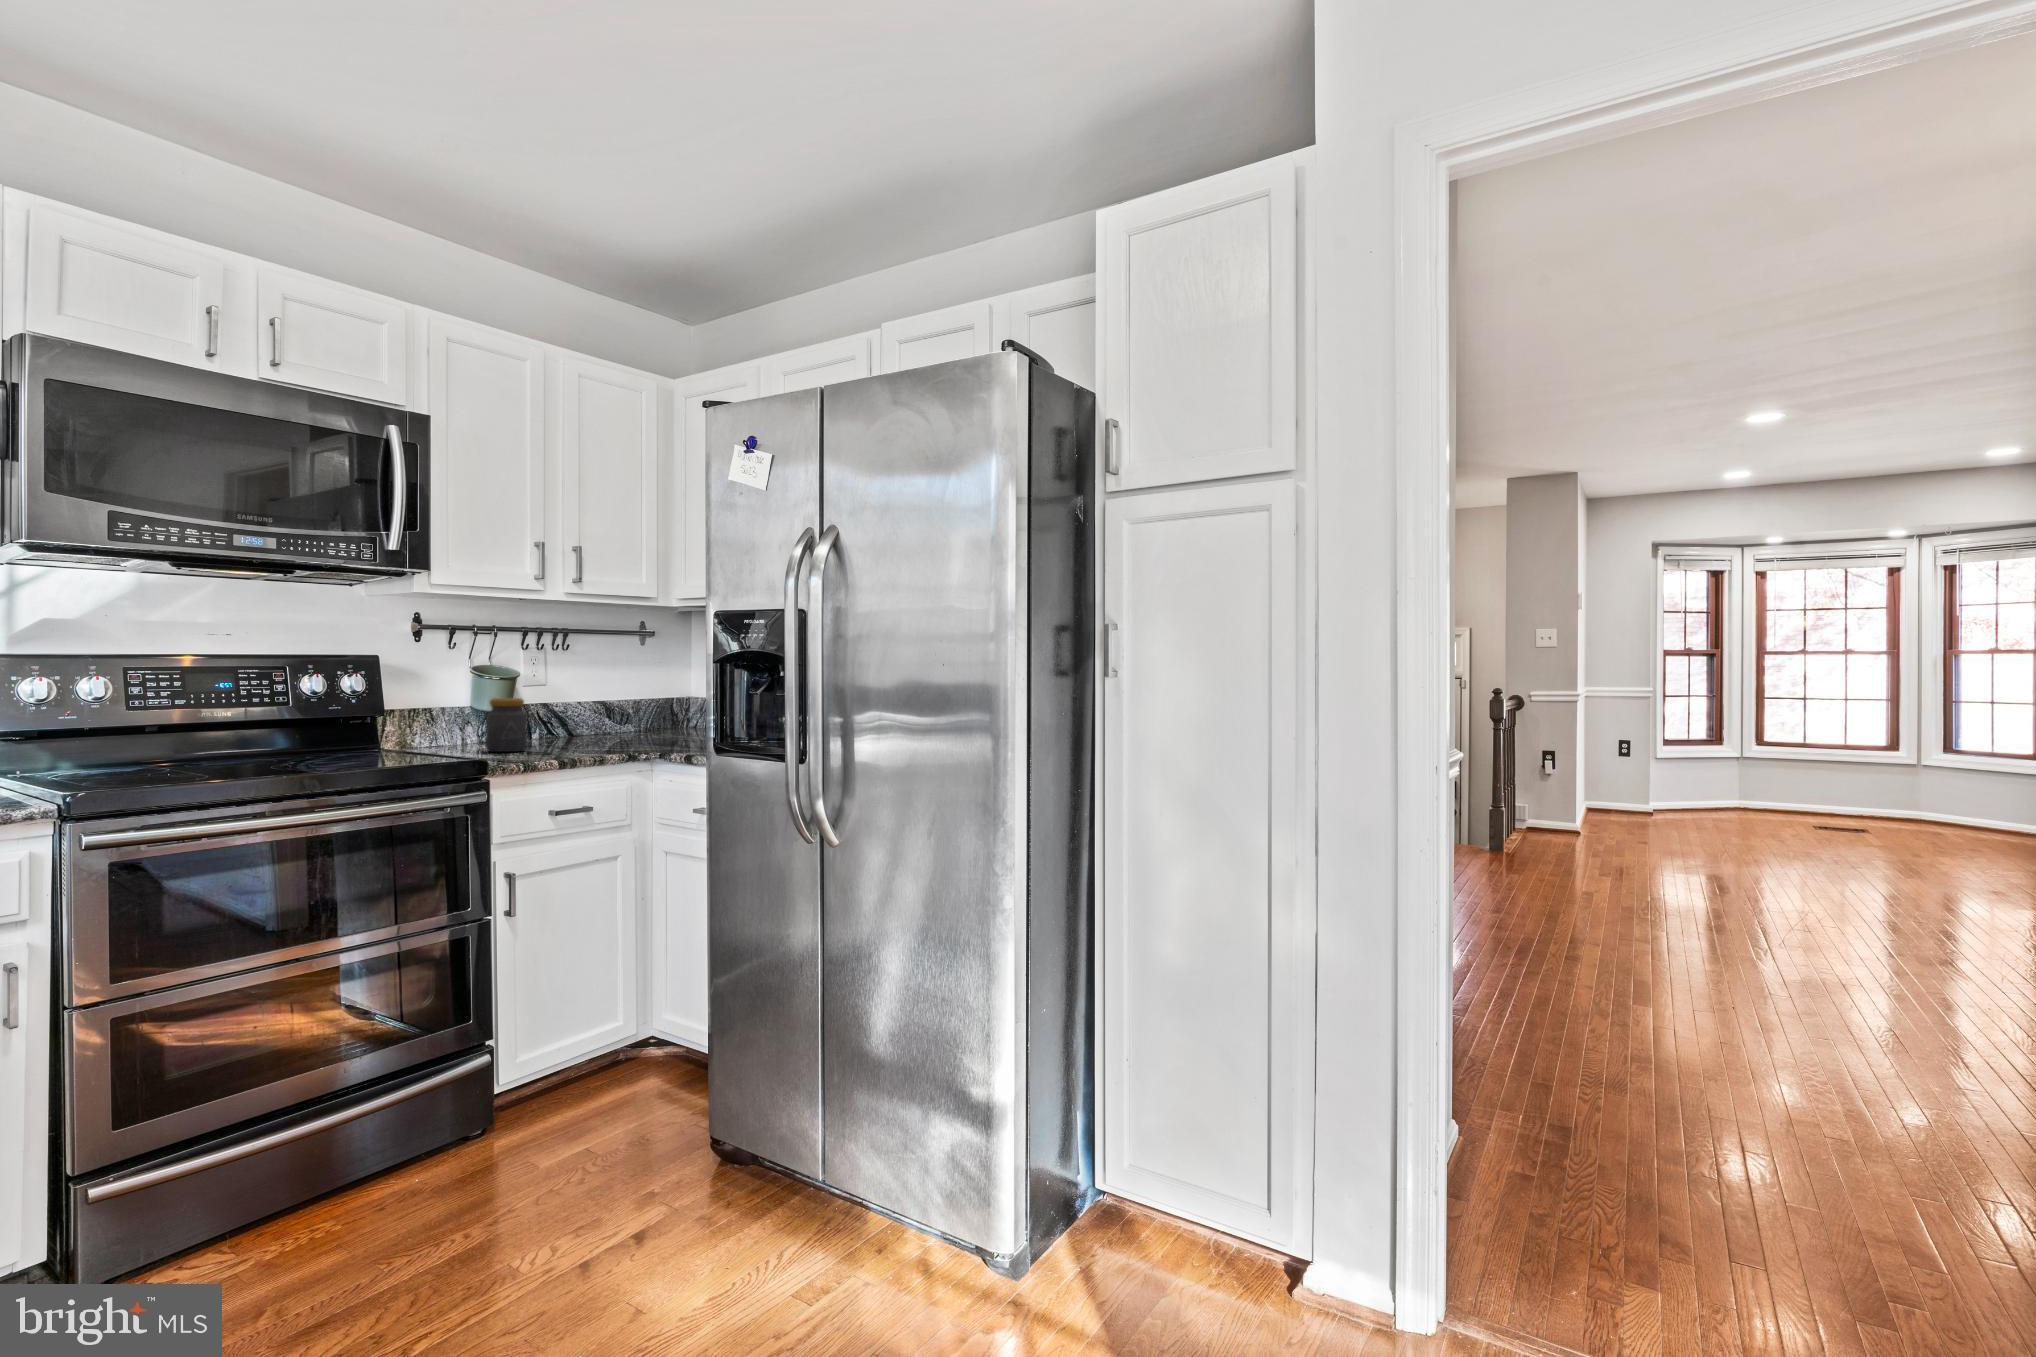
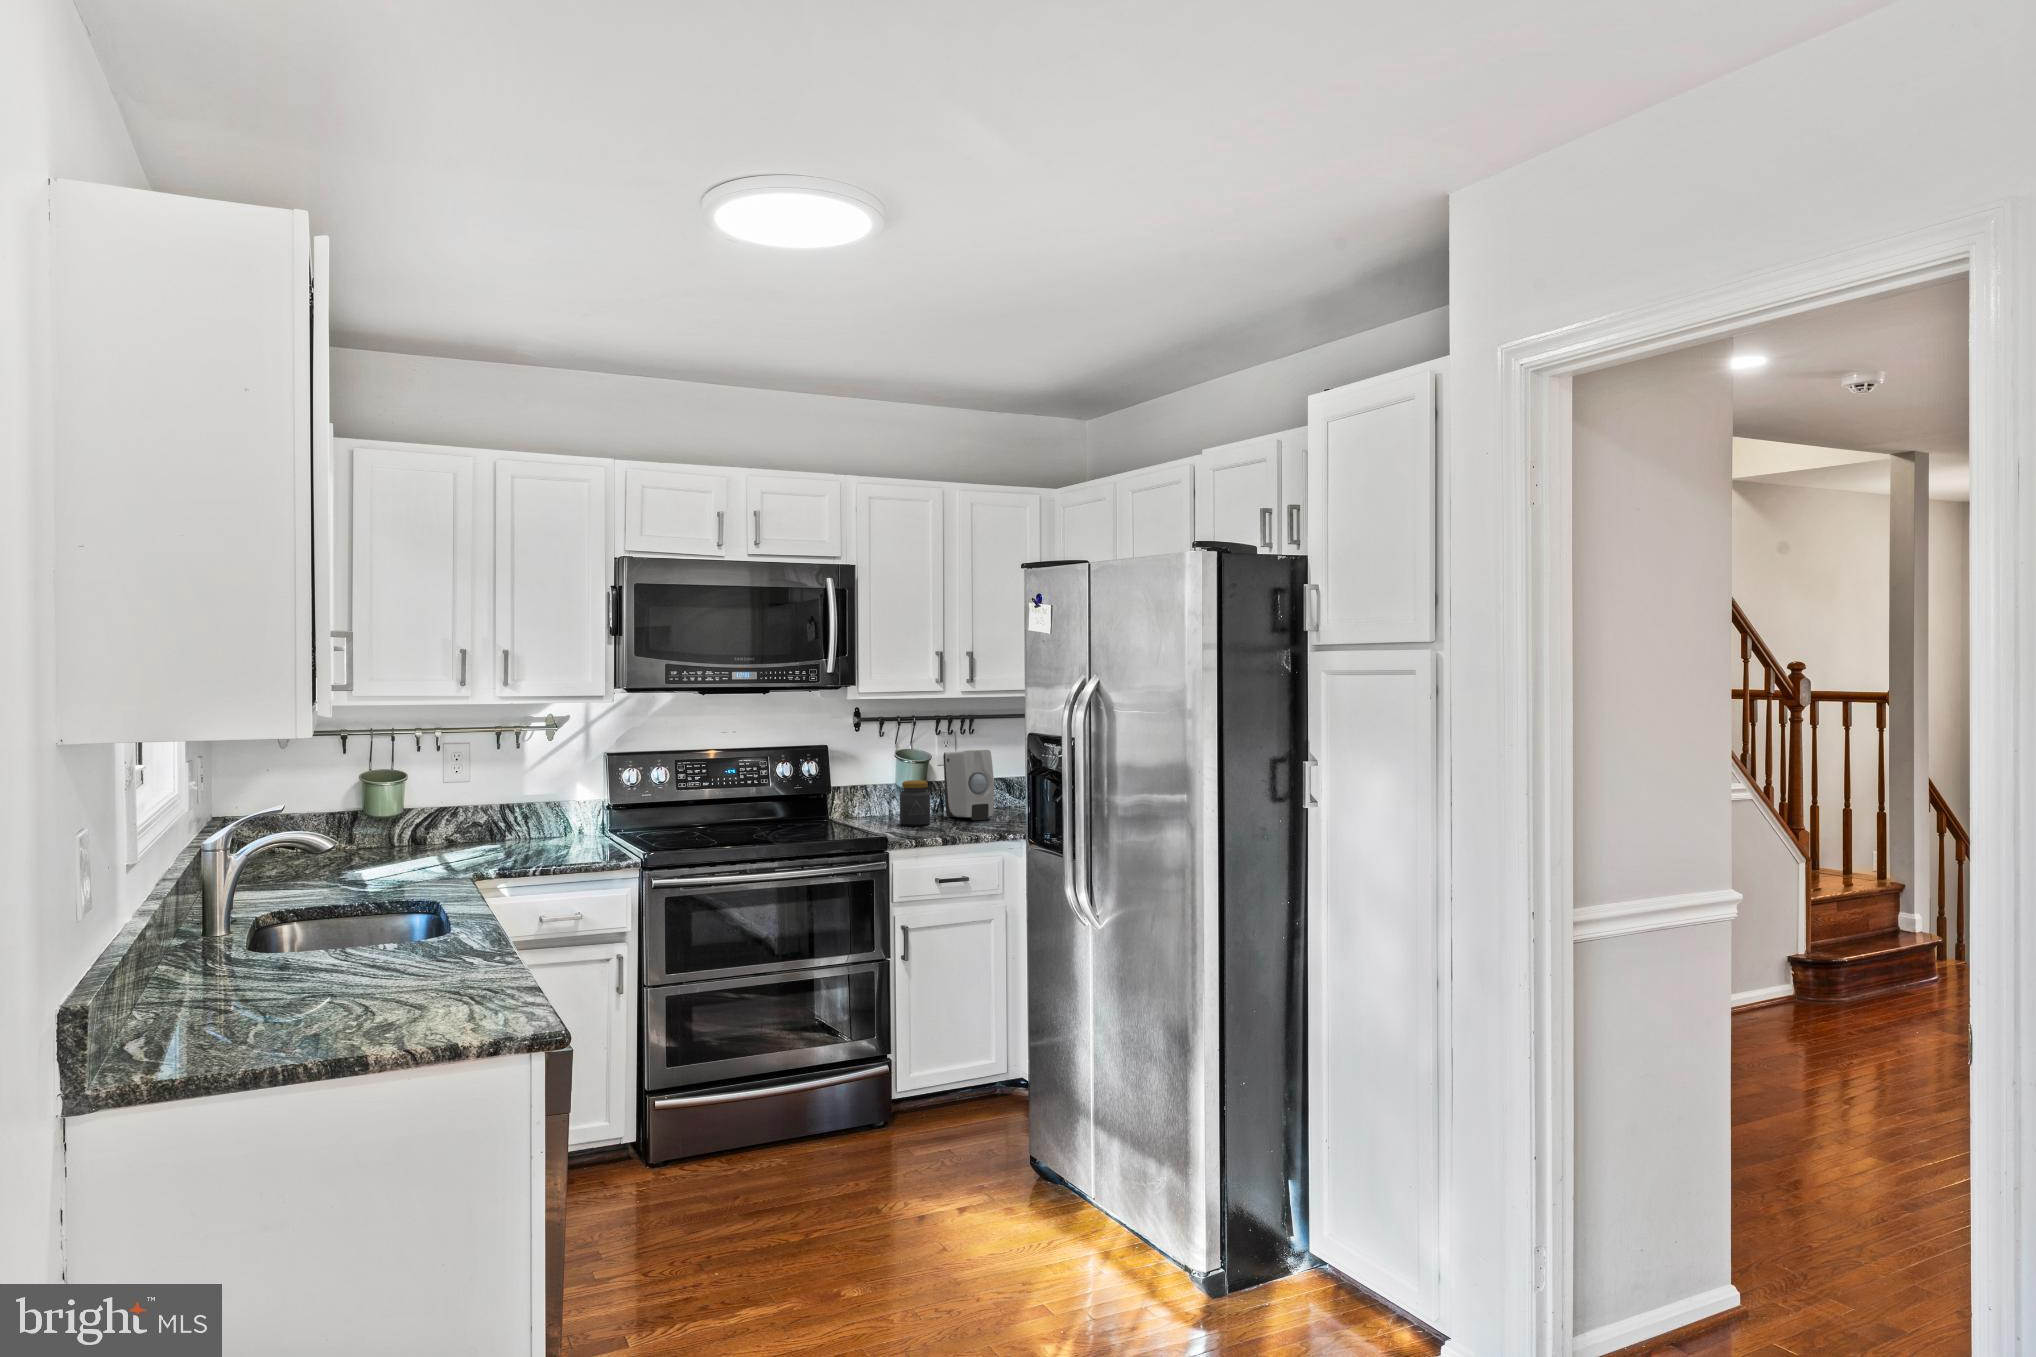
soap dispenser: none [536,664,604,746] -> present [943,750,994,820]

